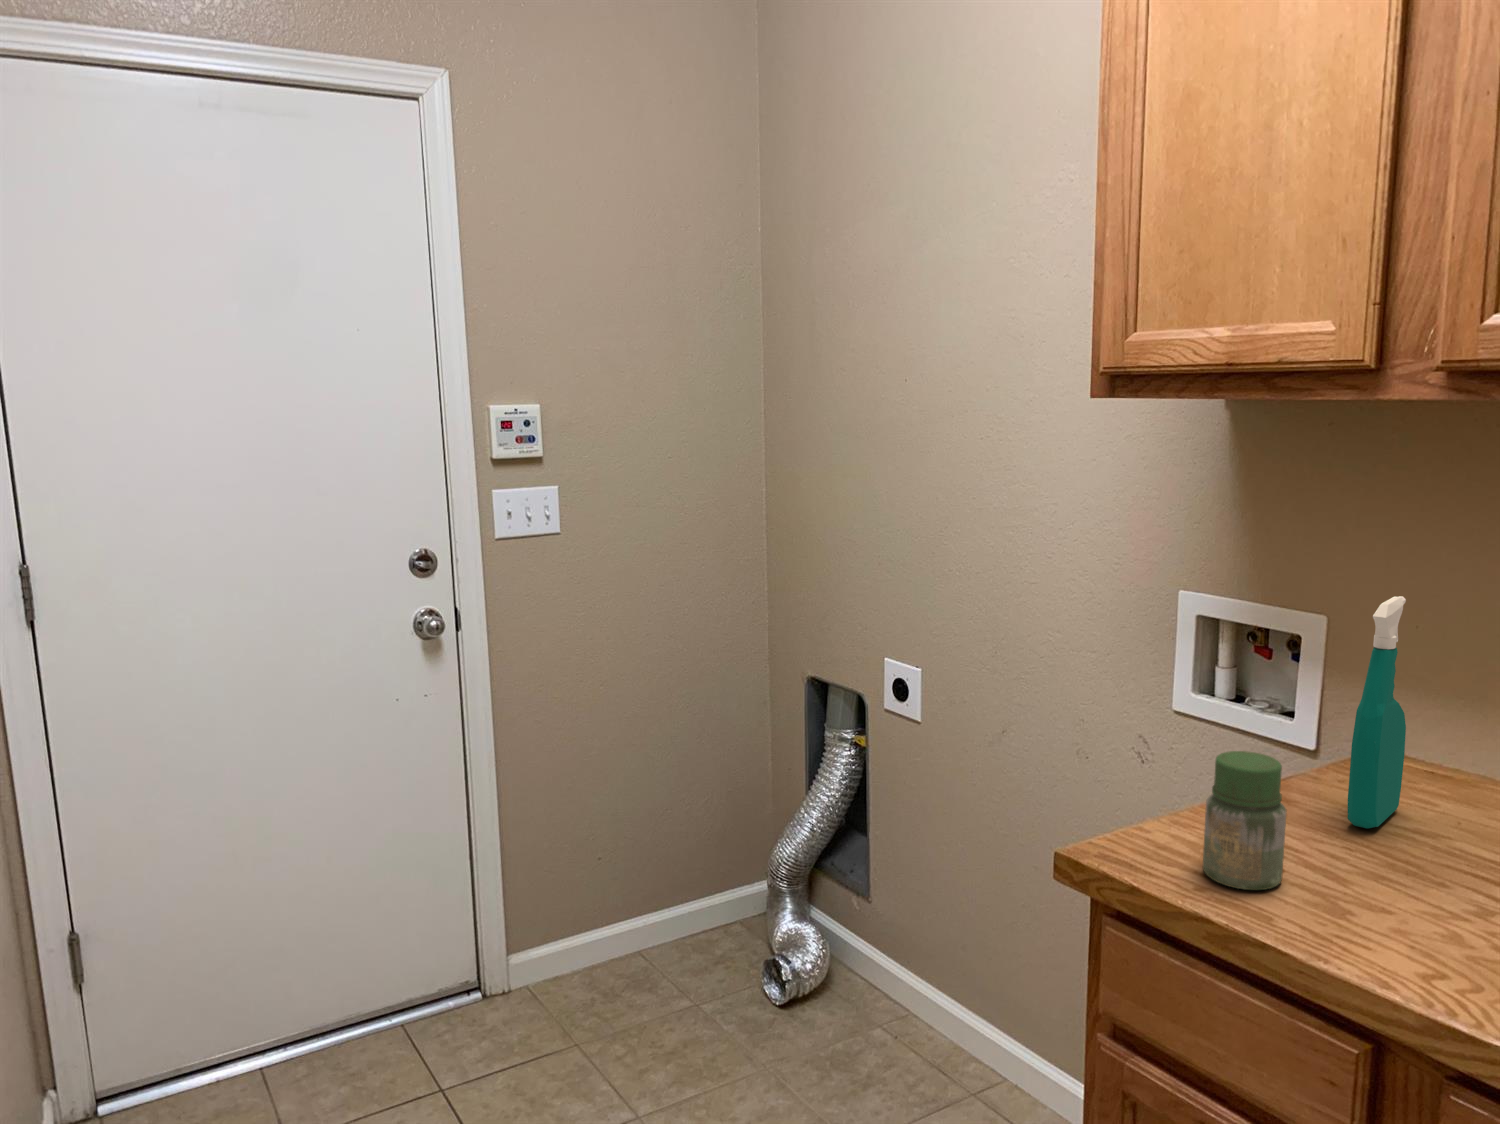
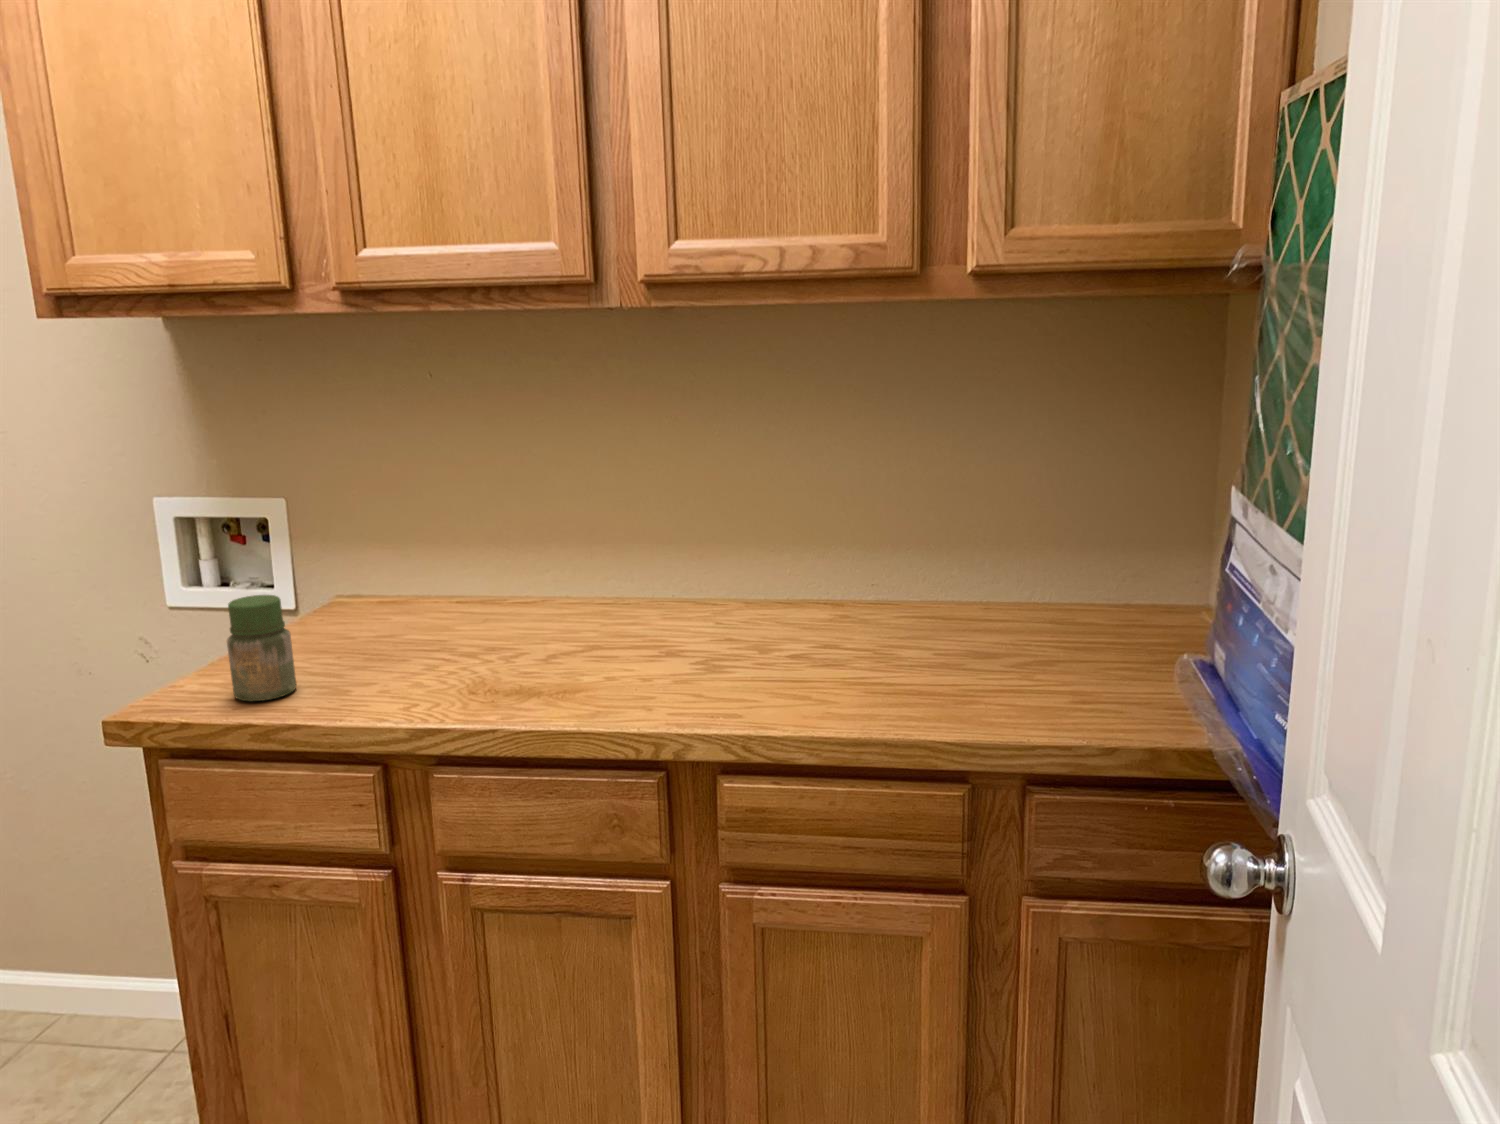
spray bottle: present [1348,596,1406,828] -> none [322,465,365,642]

